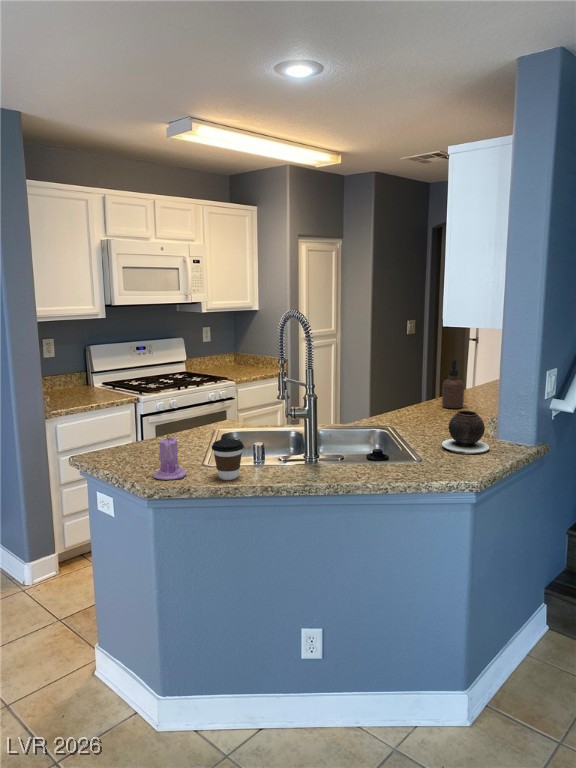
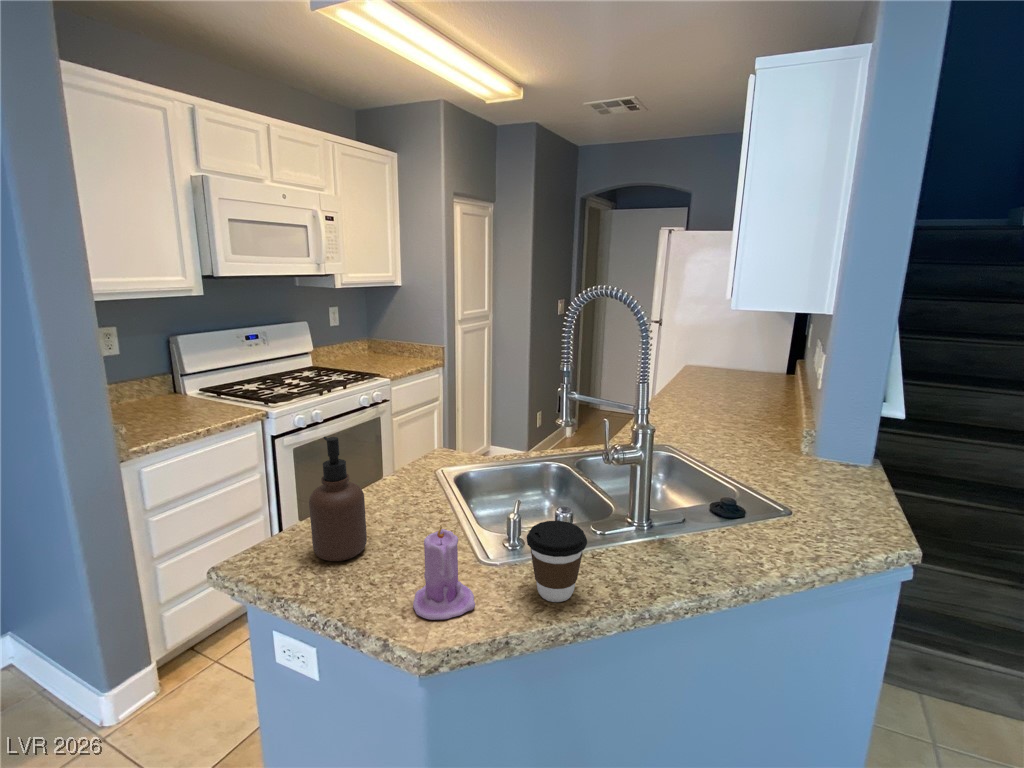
soap dispenser: present [442,360,464,409] -> present [309,437,367,561]
vase: present [442,410,489,454] -> none [777,425,850,488]

